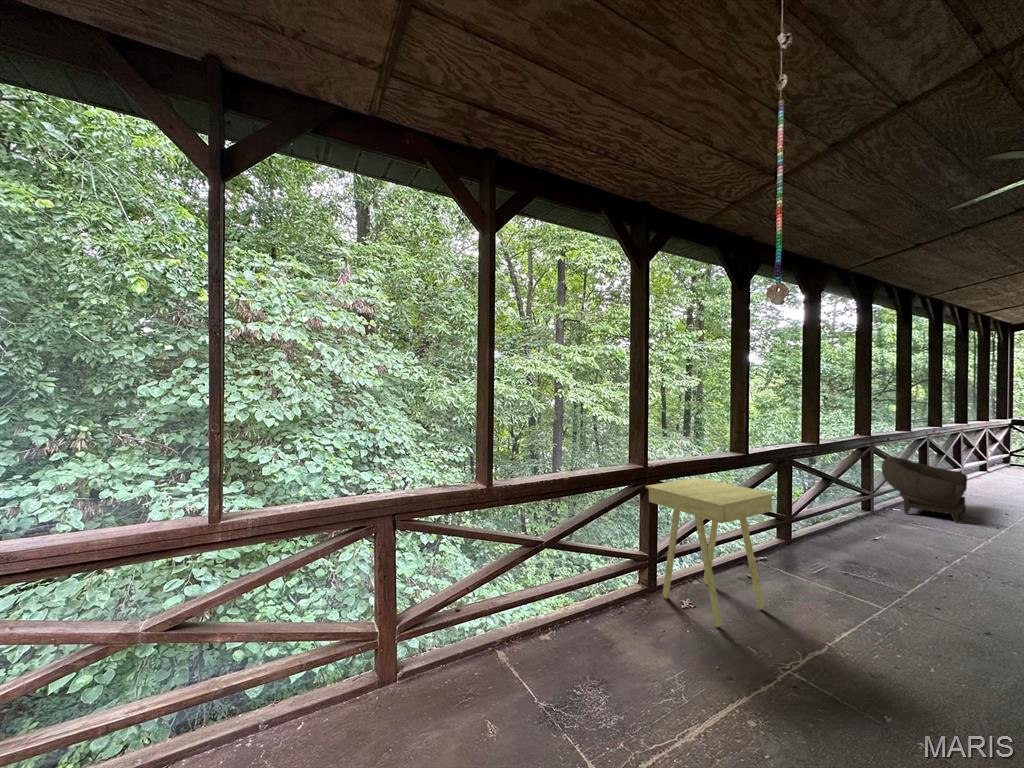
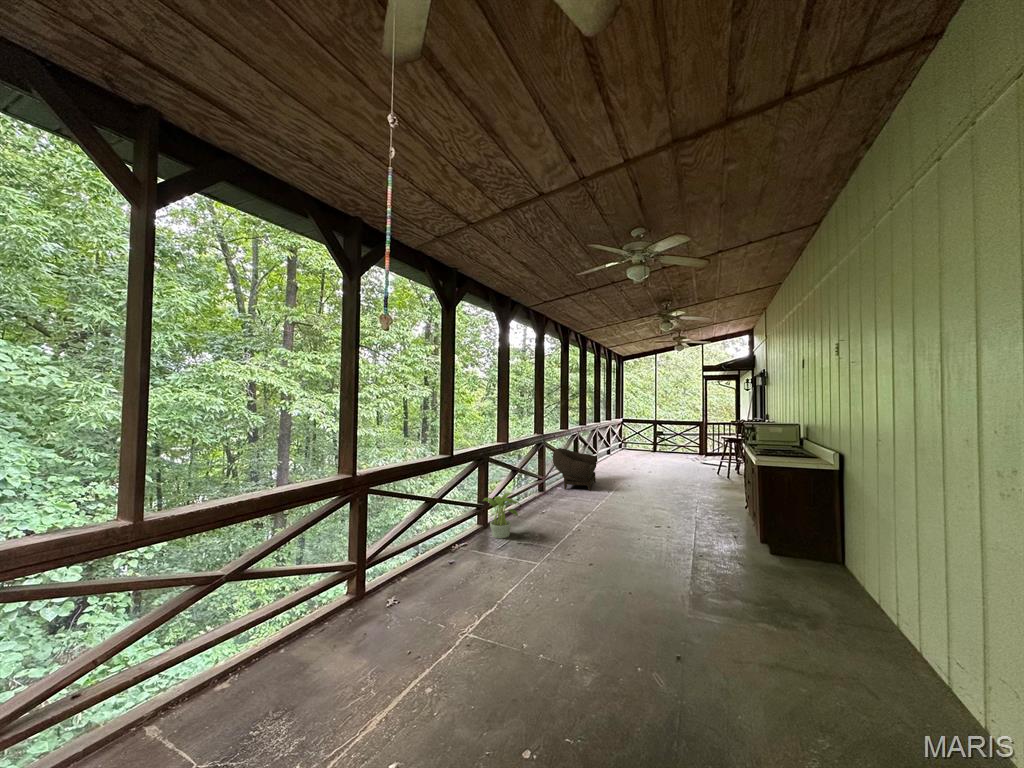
side table: present [646,478,775,627] -> none [335,484,456,637]
potted plant: none [789,505,847,559] -> present [483,493,520,538]

